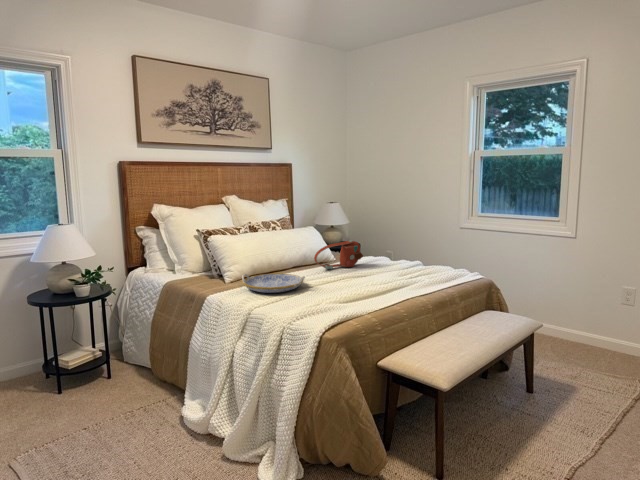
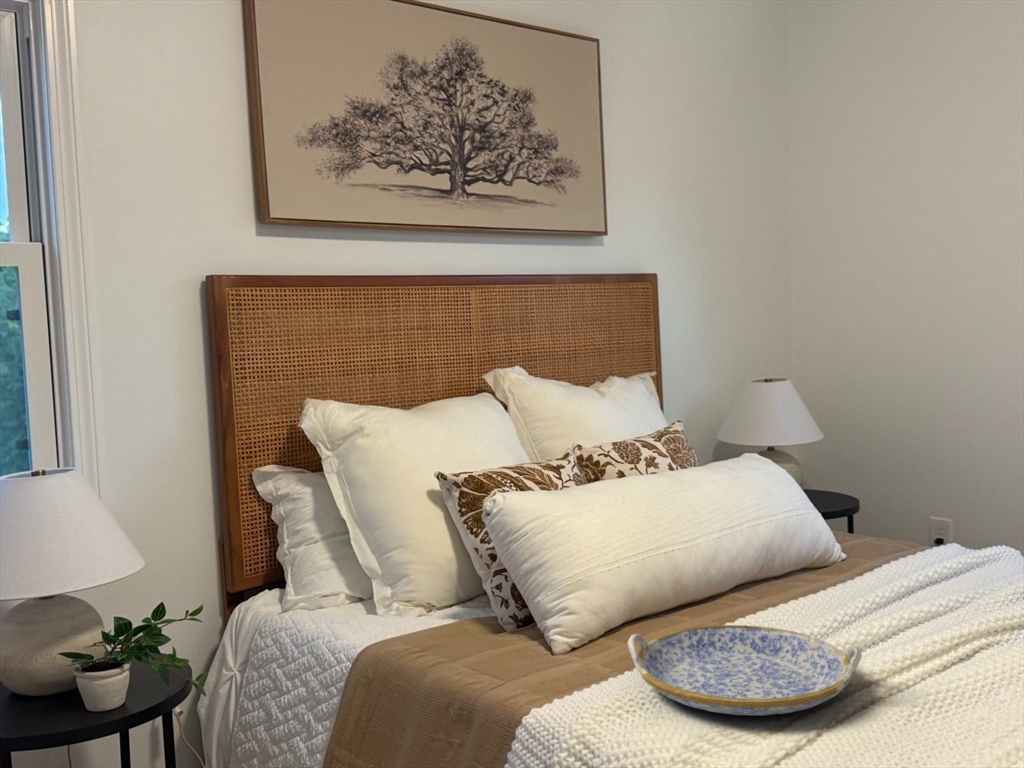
handbag: present [314,241,363,269] -> none [827,500,973,596]

